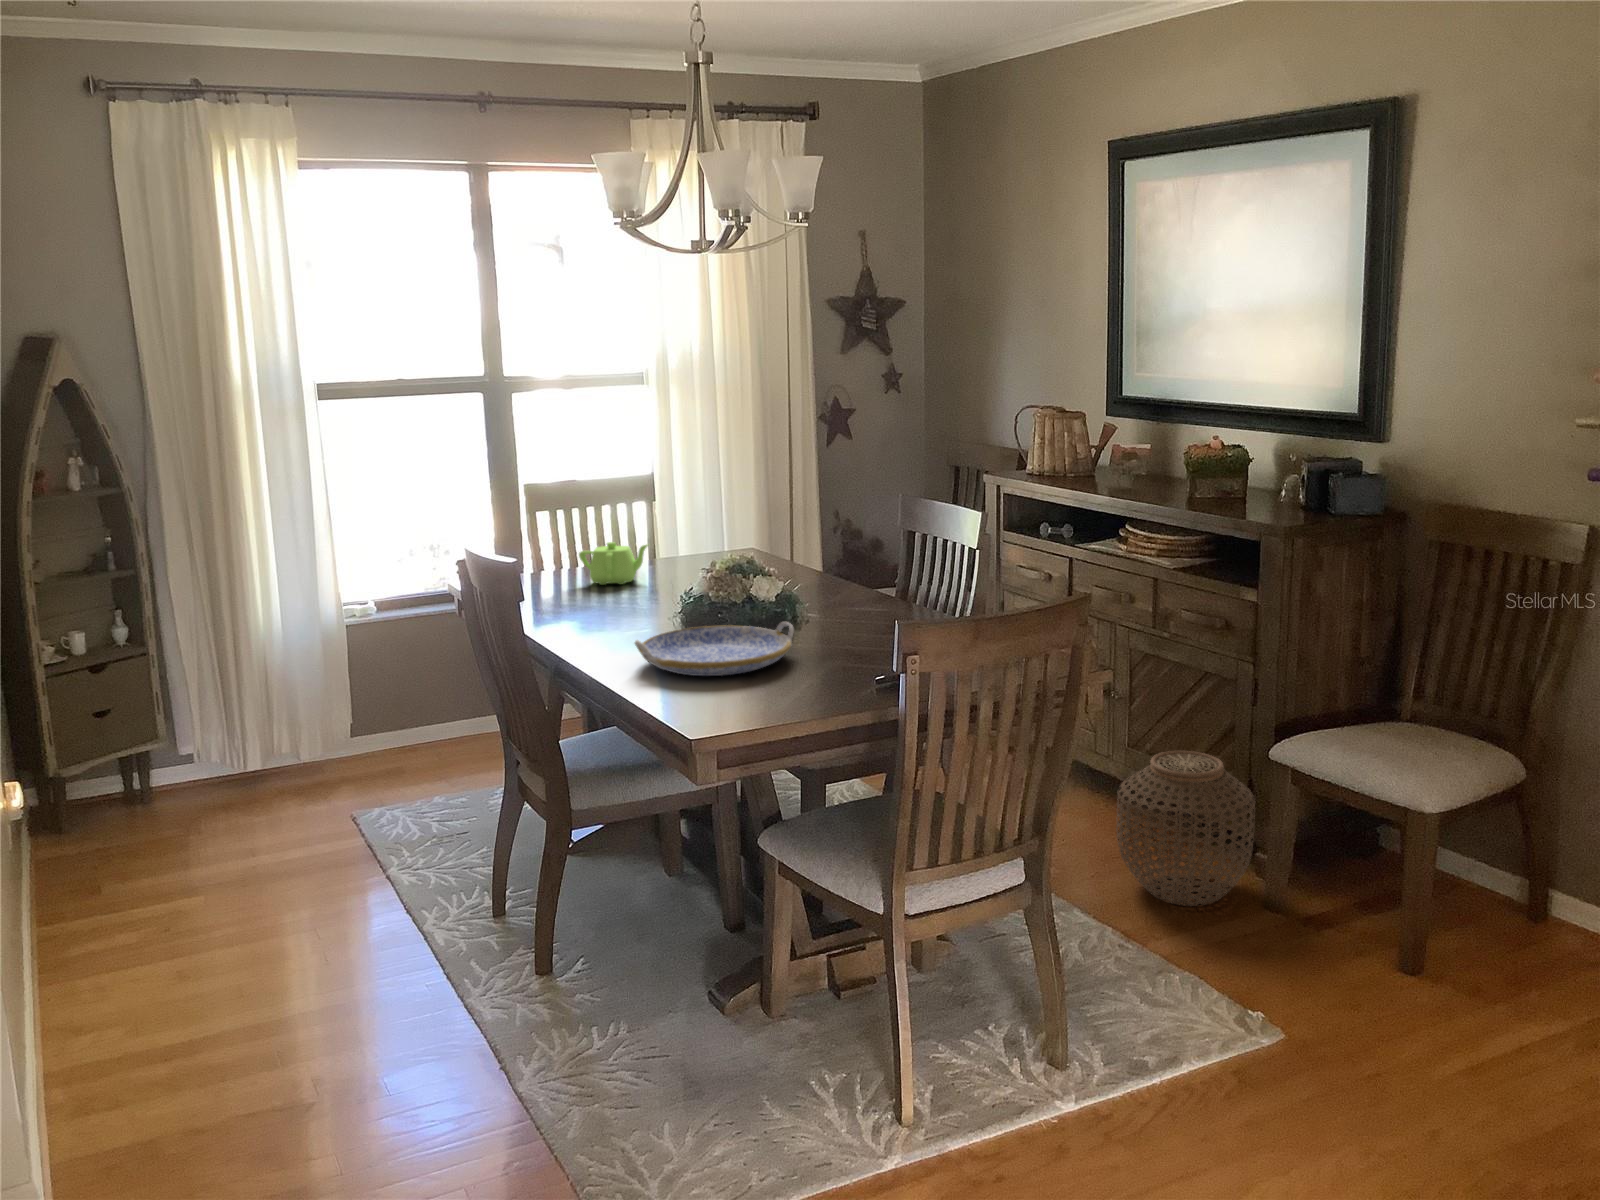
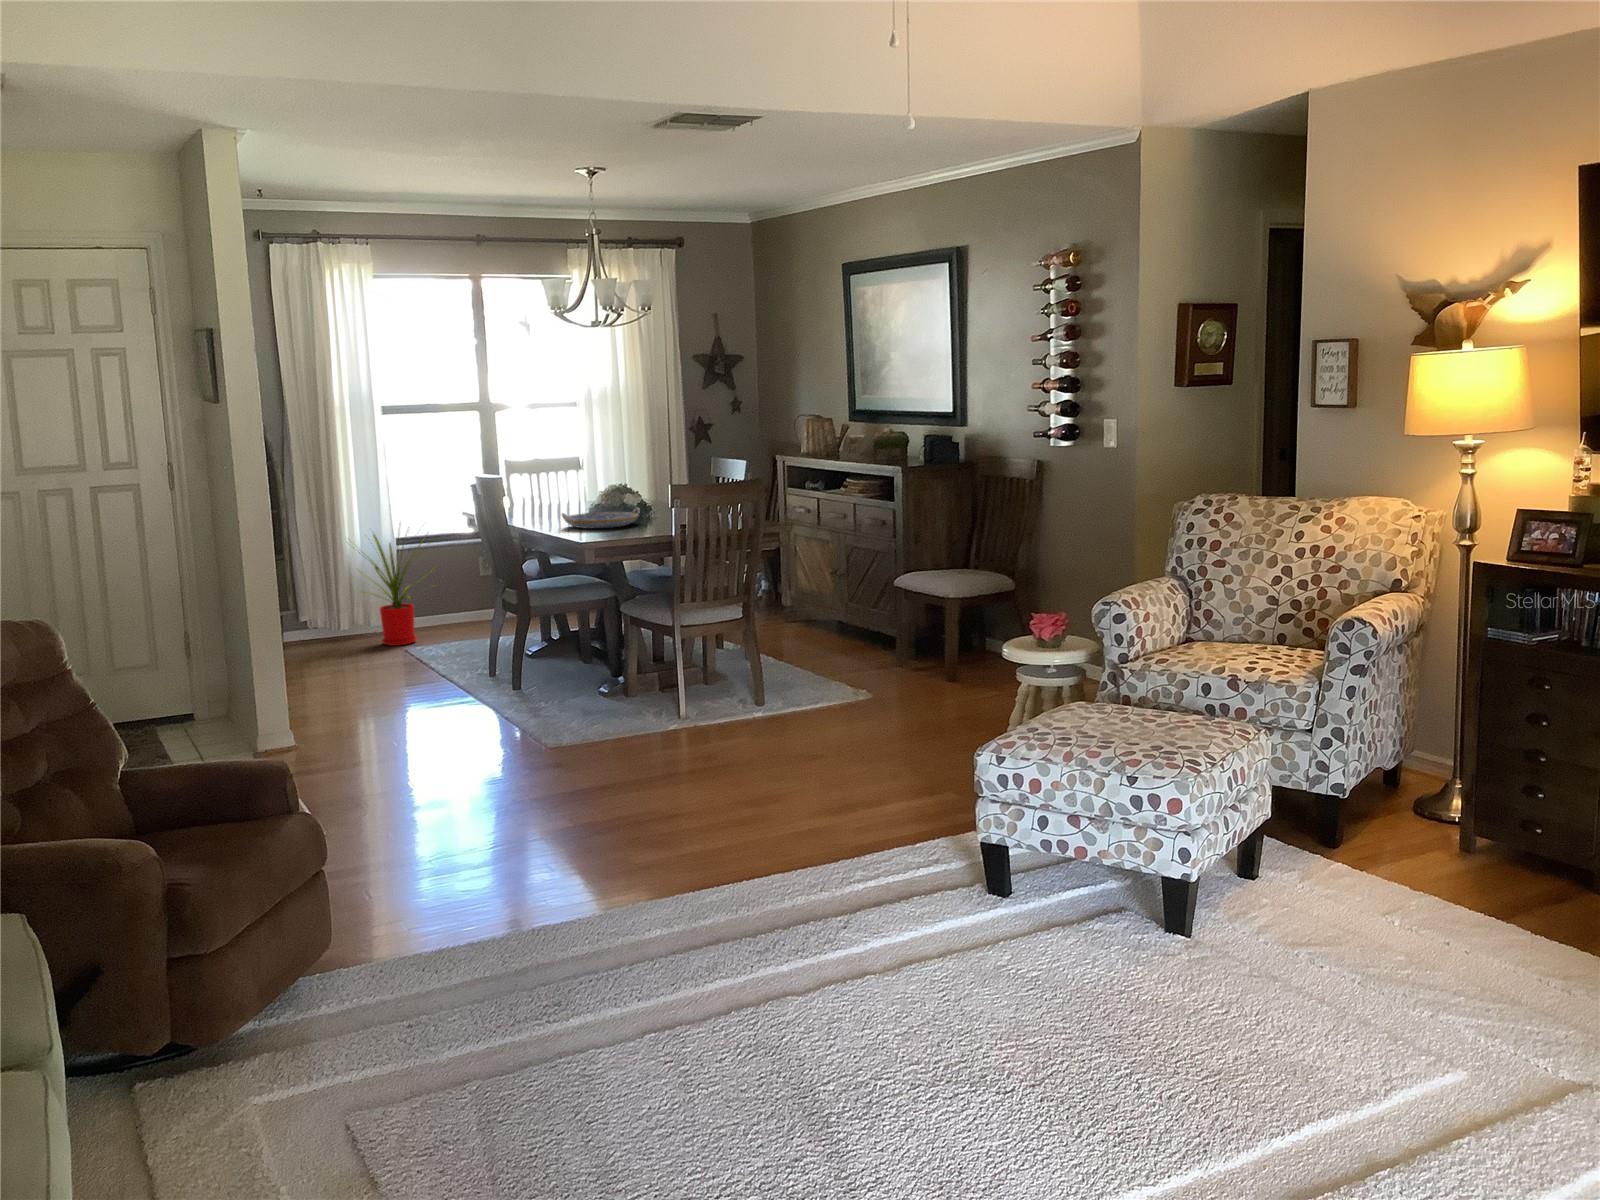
teapot: present [579,542,648,585] -> none [536,485,576,508]
house plant: none [248,583,422,800] -> present [371,534,433,646]
woven basket: present [1116,751,1255,906] -> none [822,589,892,666]

